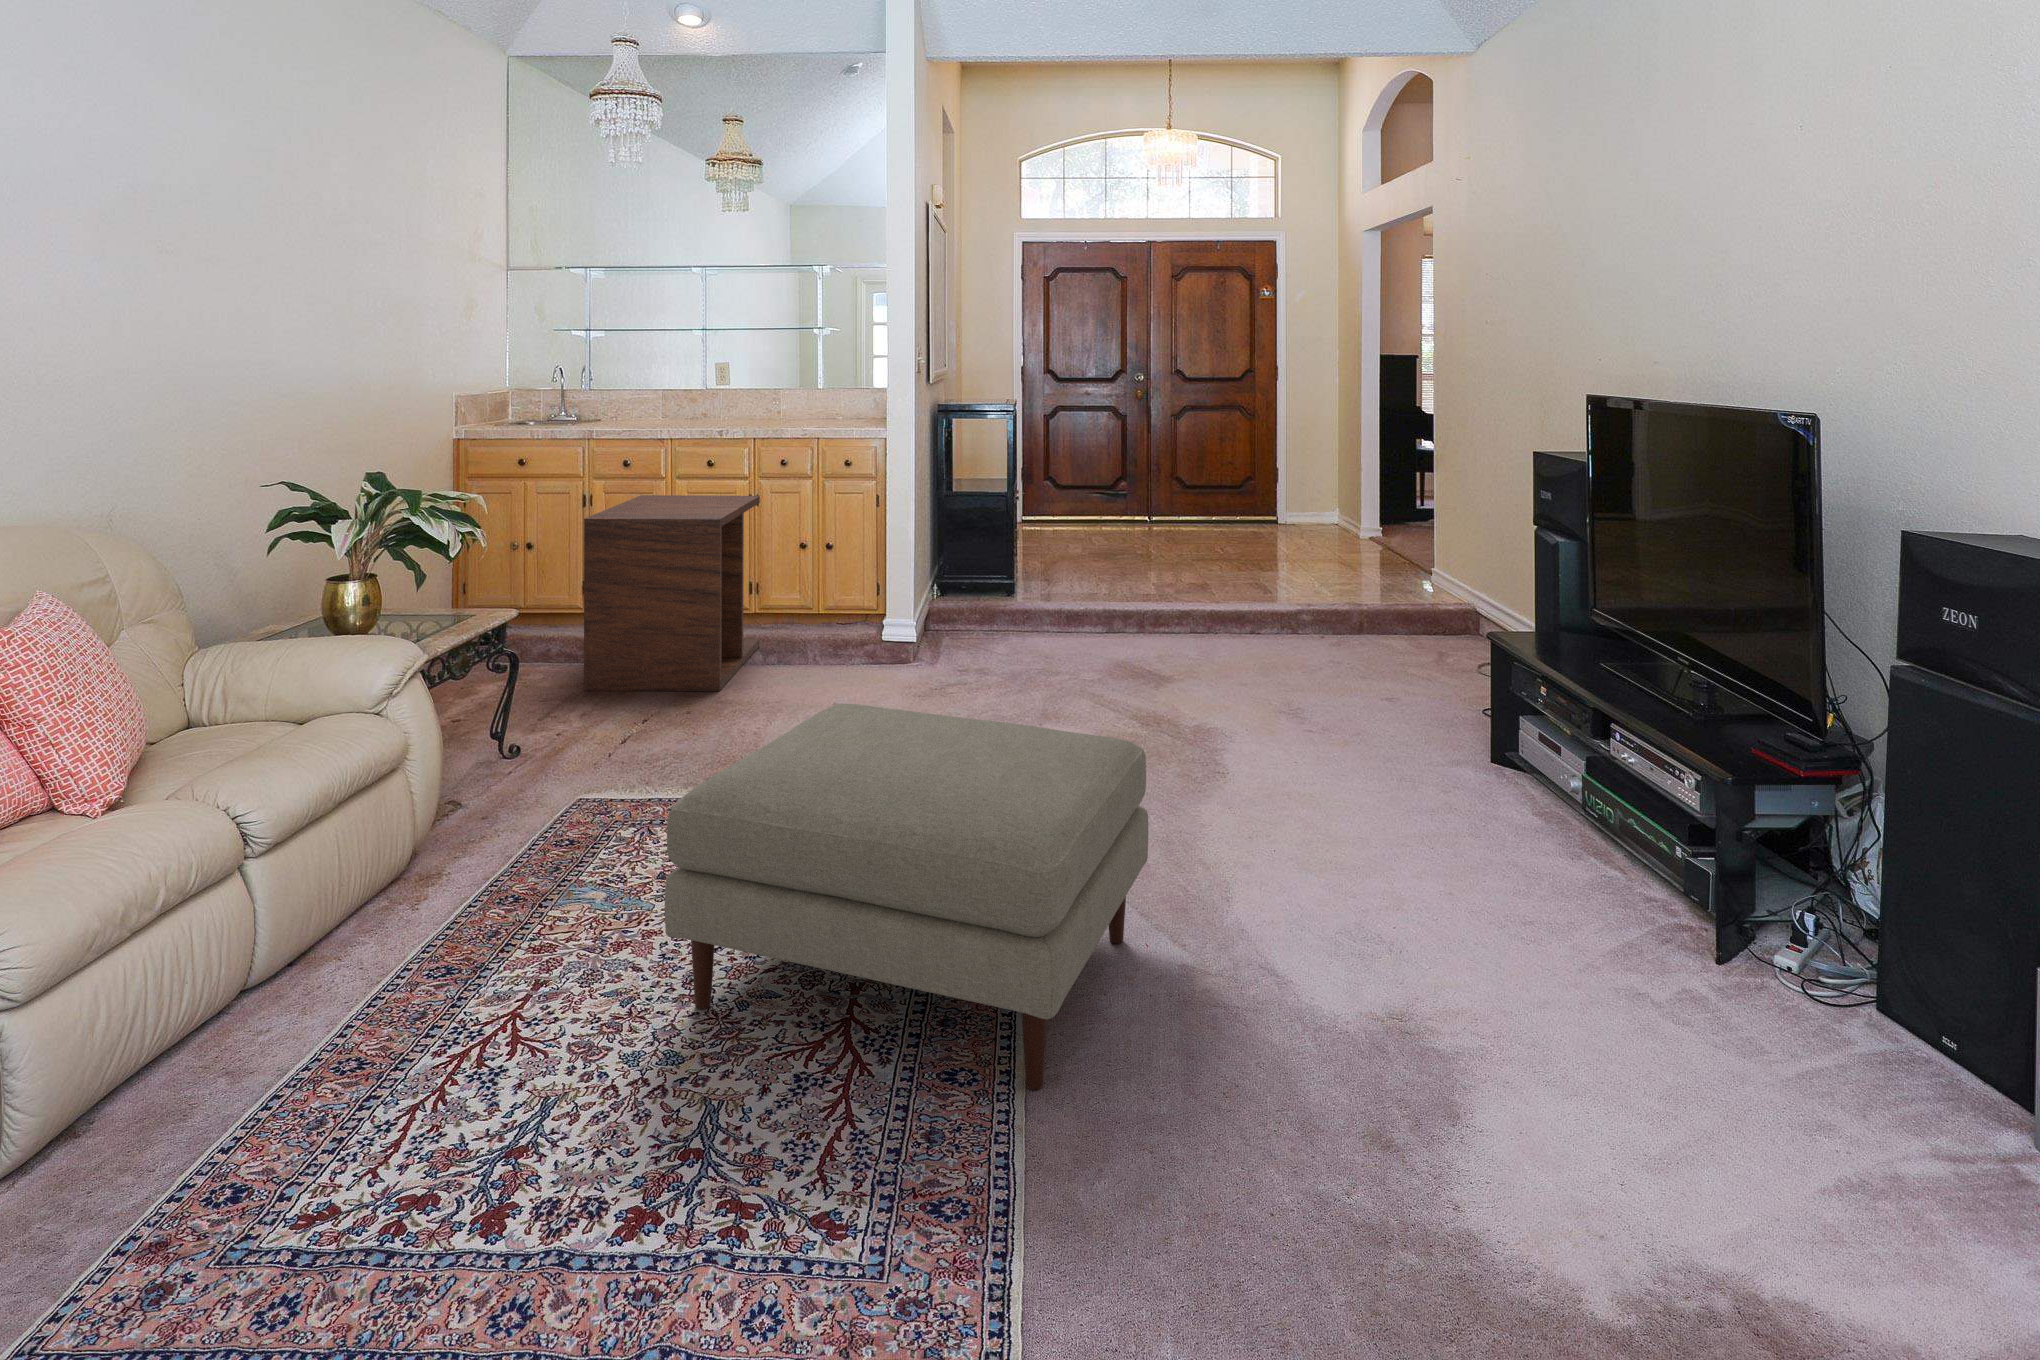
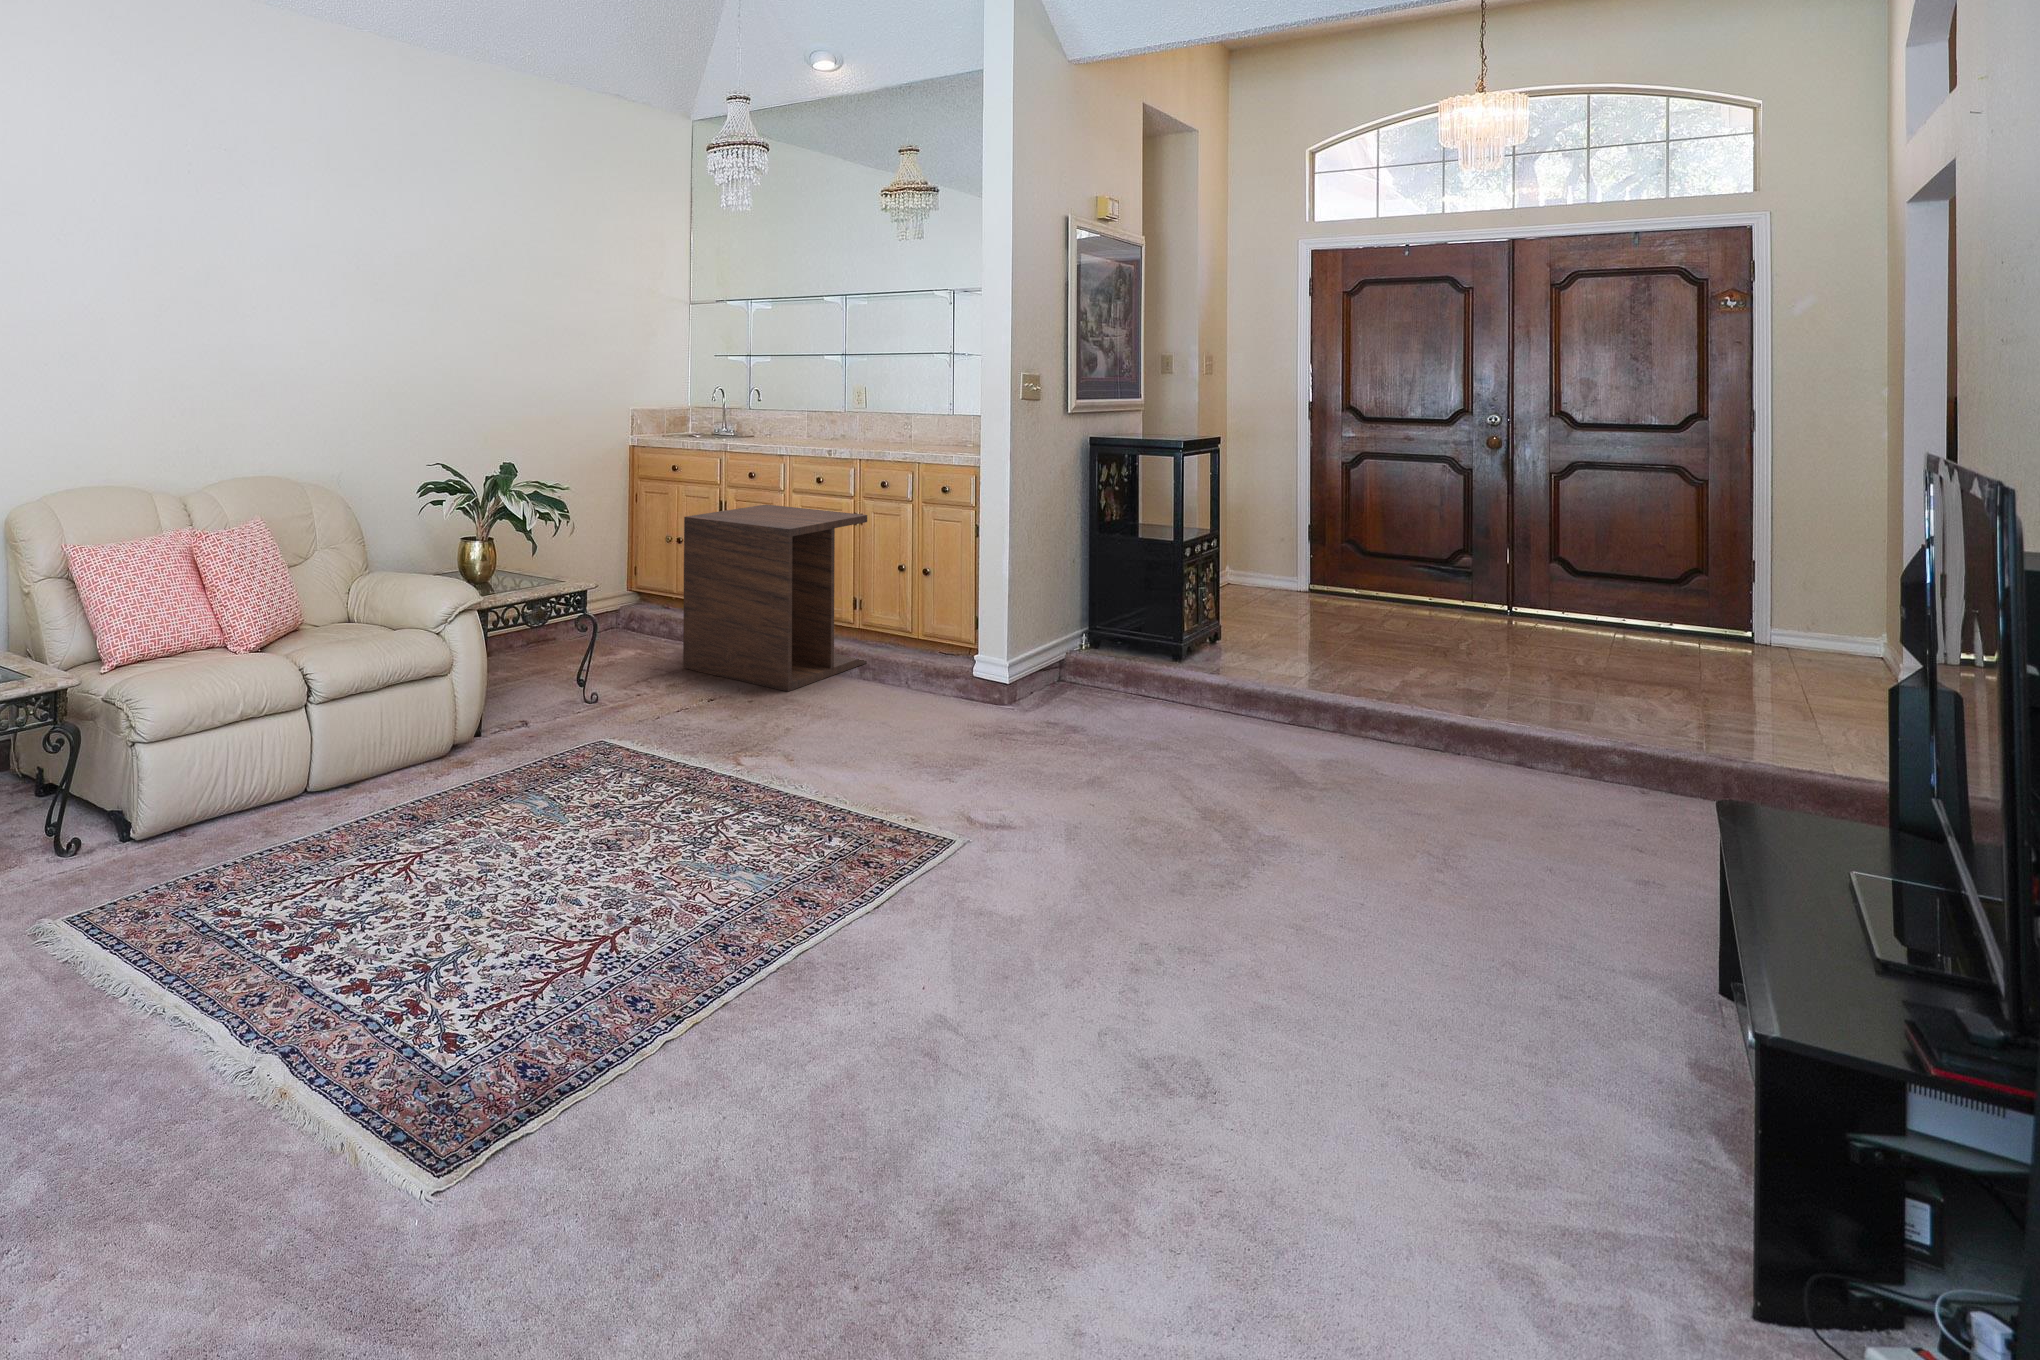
ottoman: present [665,704,1148,1090] -> none [496,689,940,1040]

